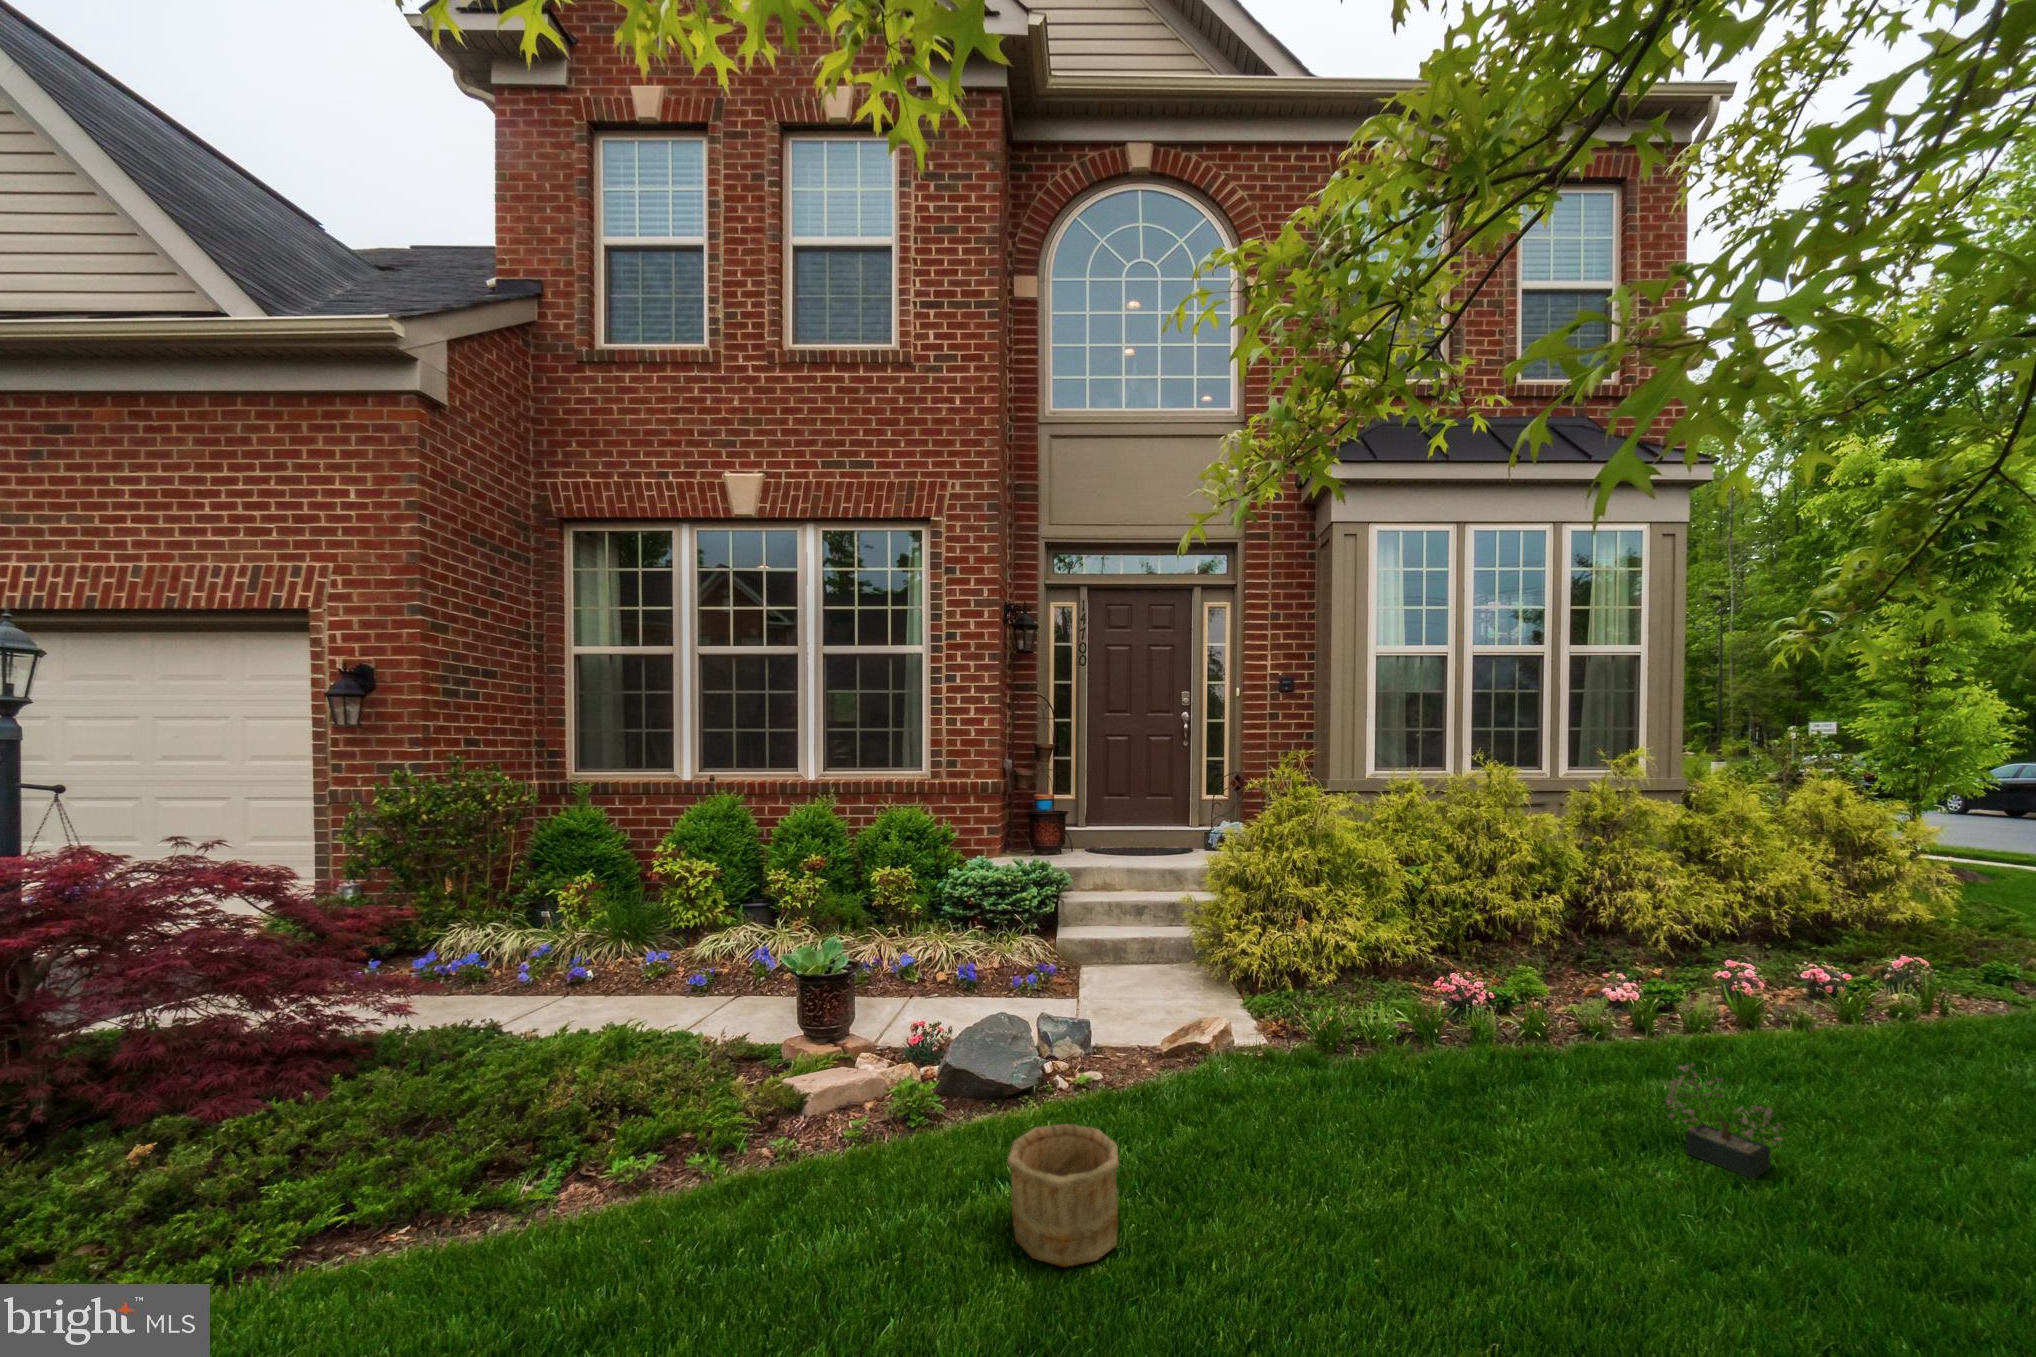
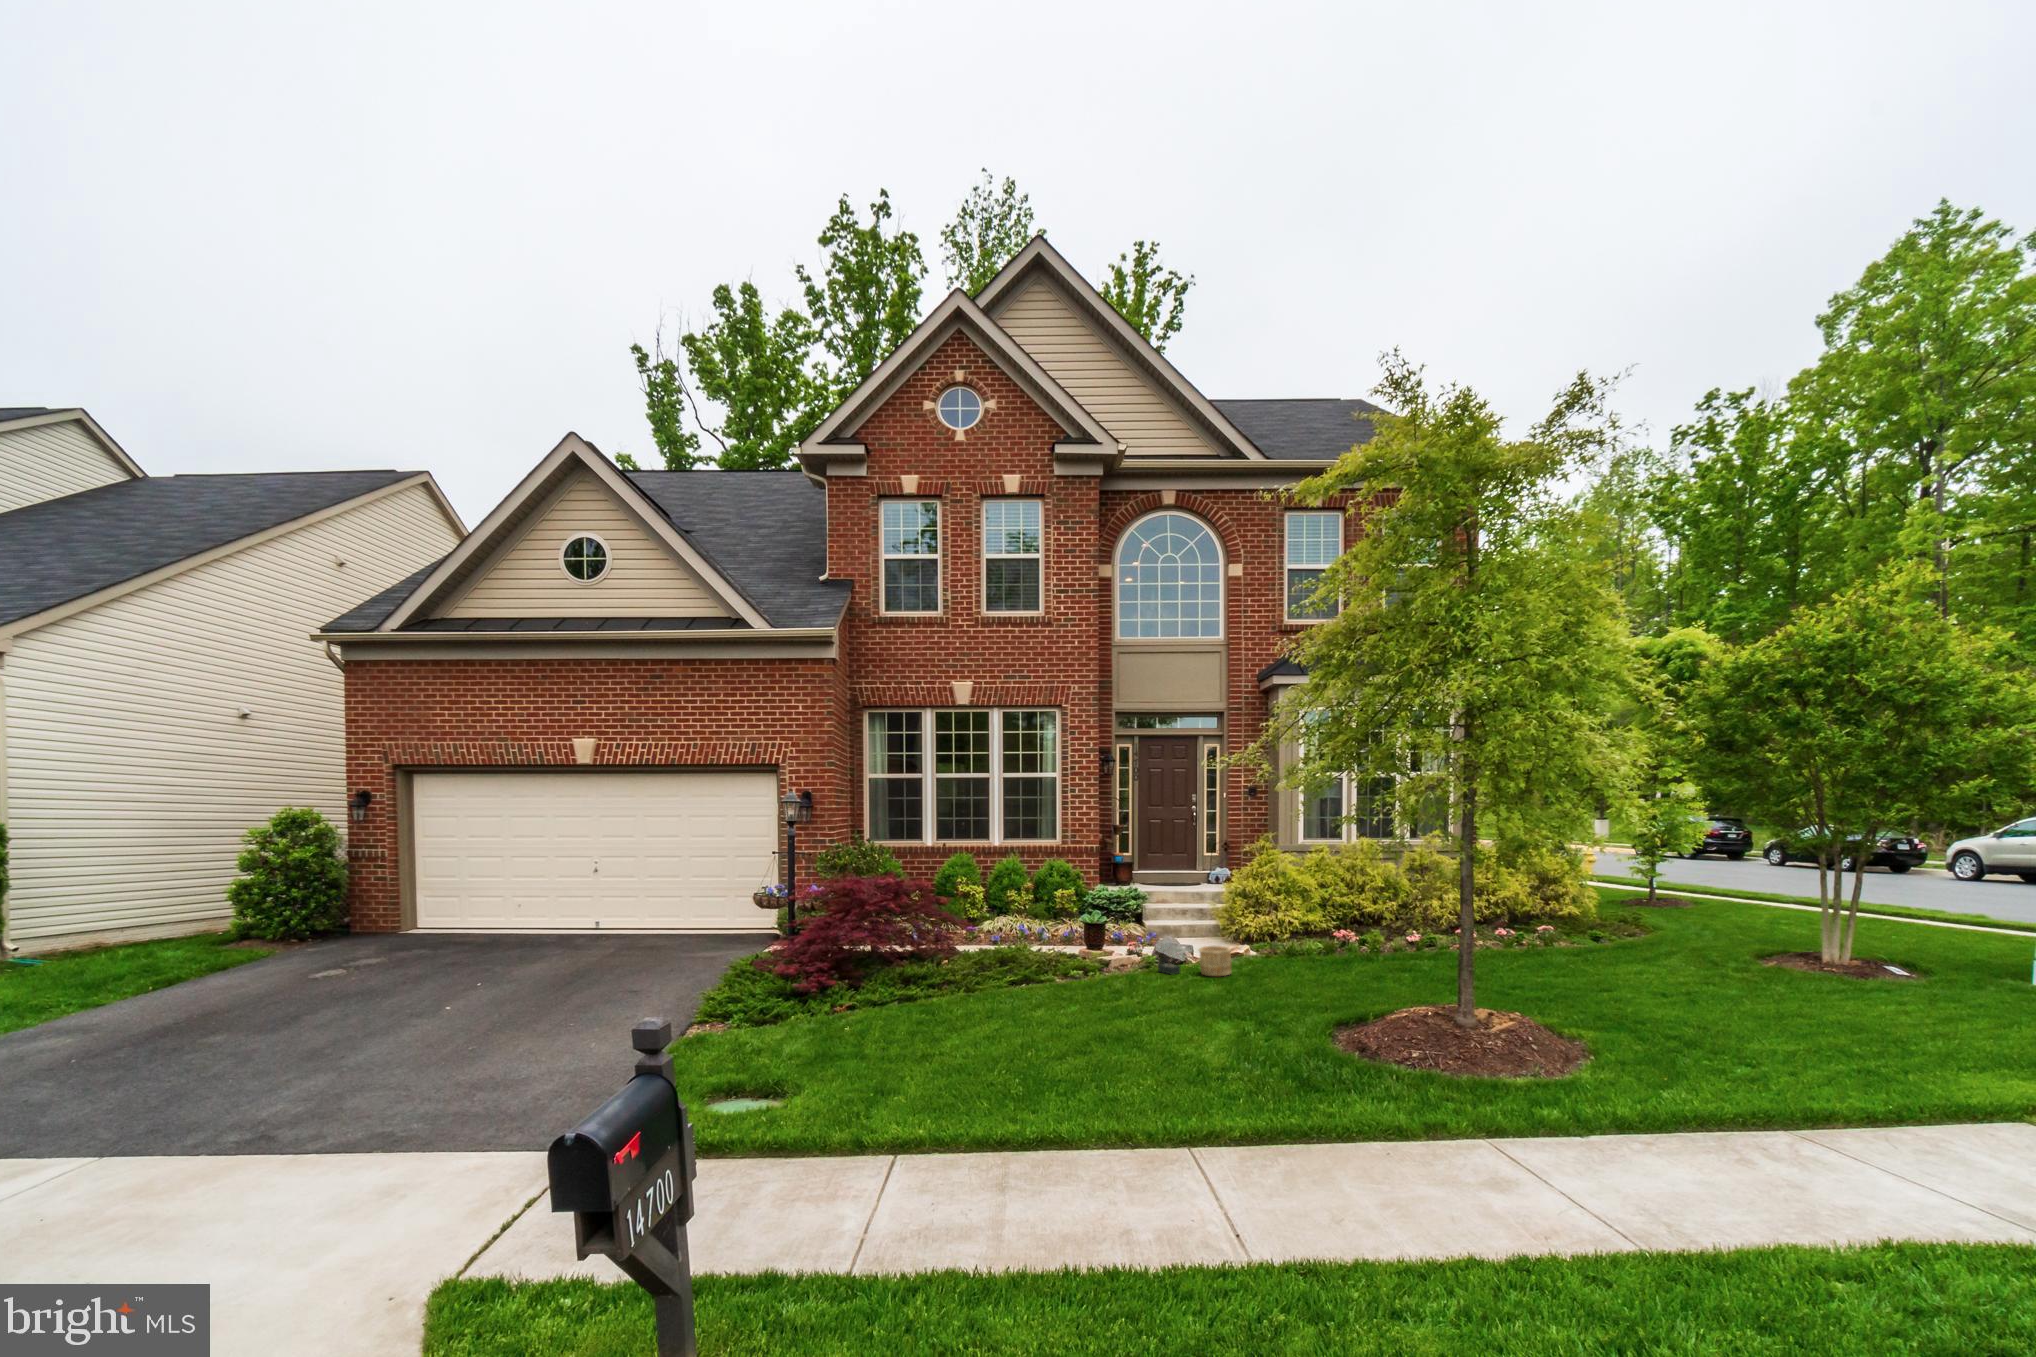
decorative plant: present [1666,1063,1783,1179] -> present [1155,945,1180,974]

